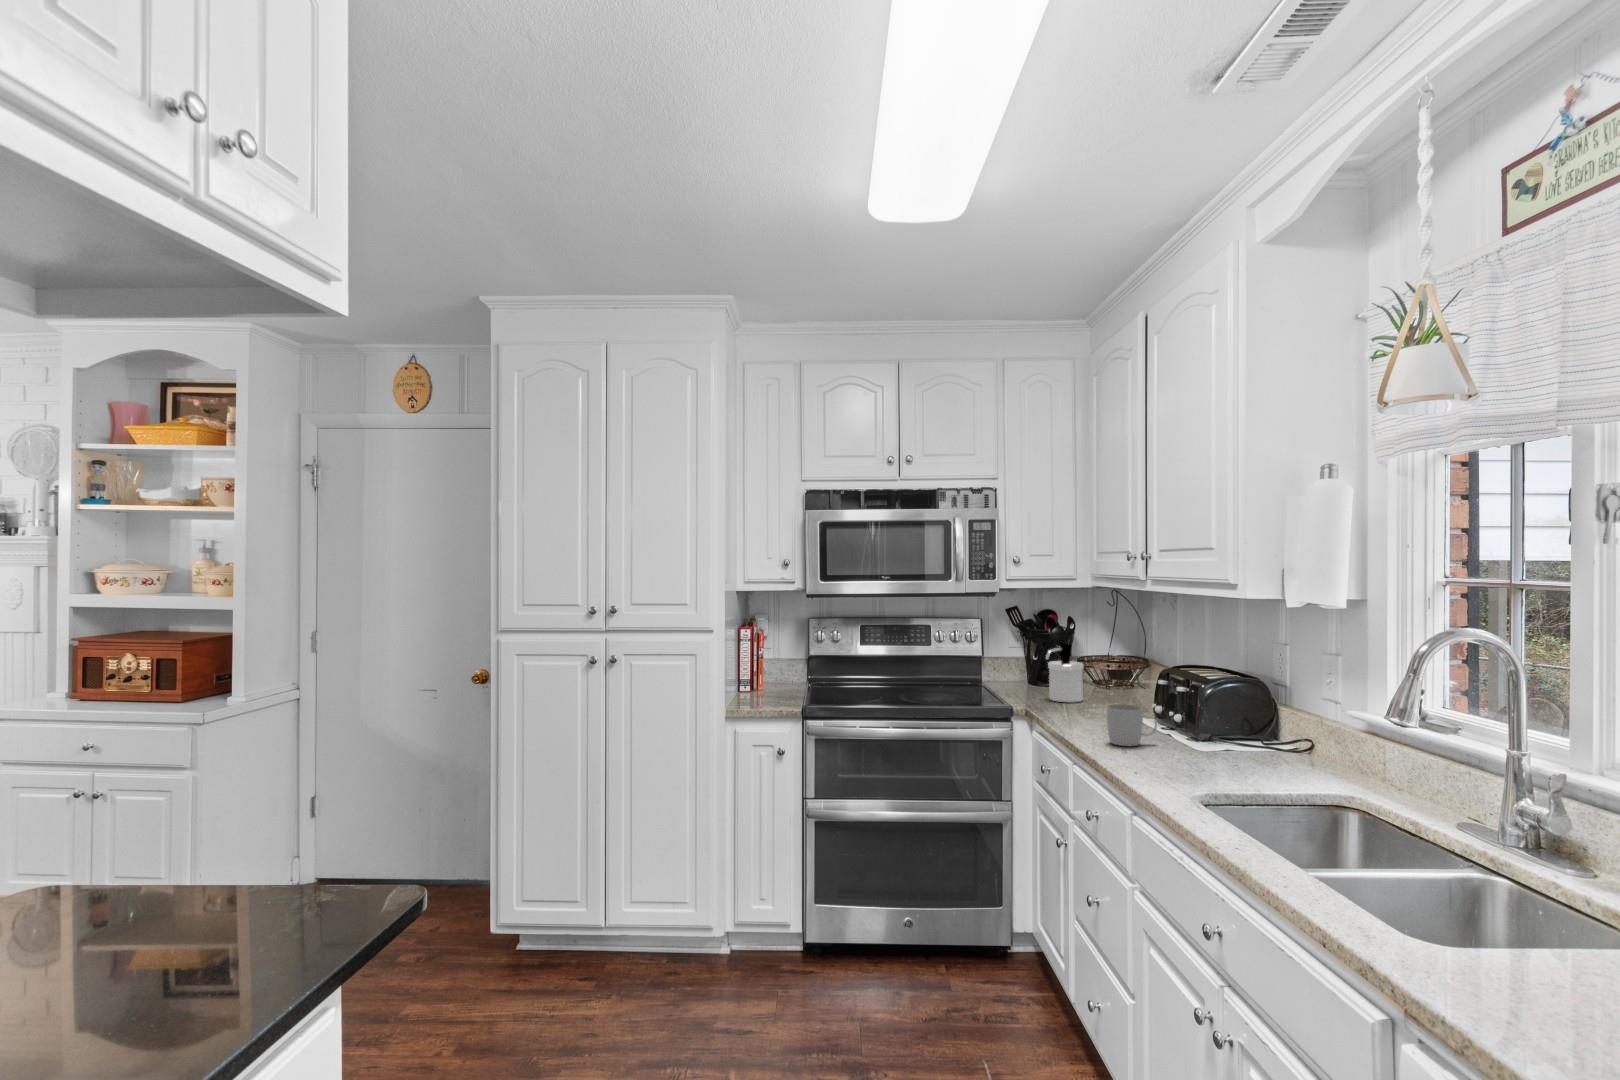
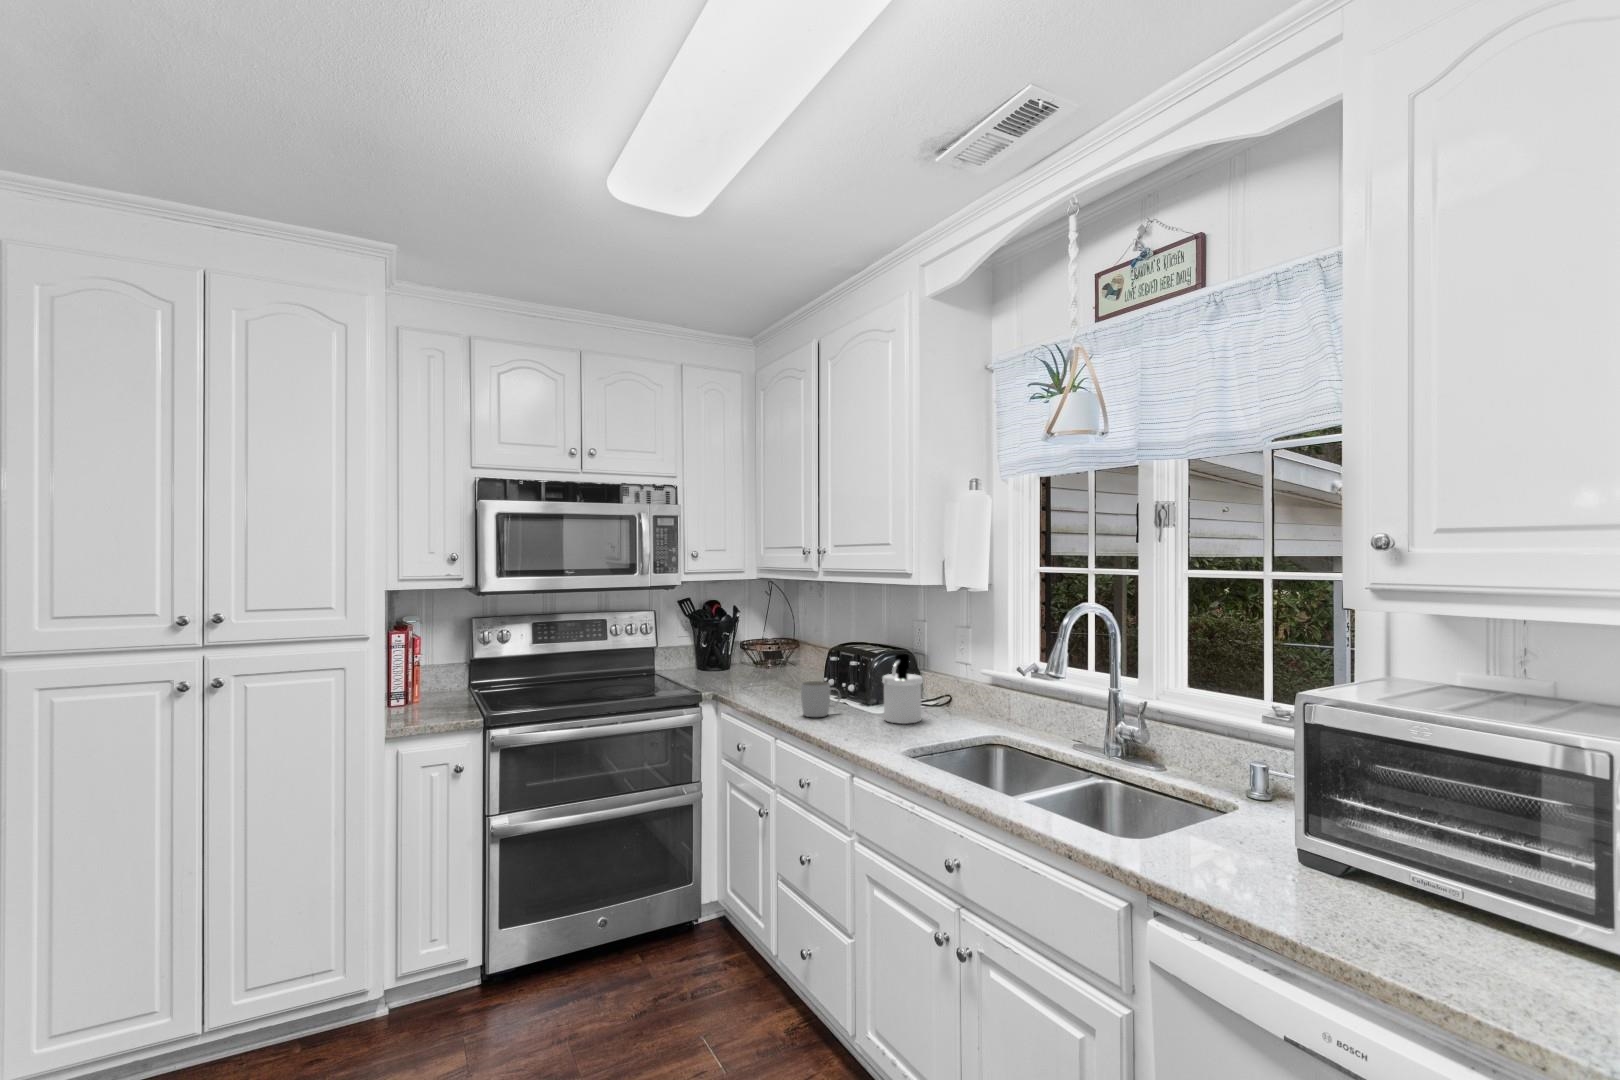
soap dispenser: present [1046,644,1084,702] -> present [882,654,923,724]

